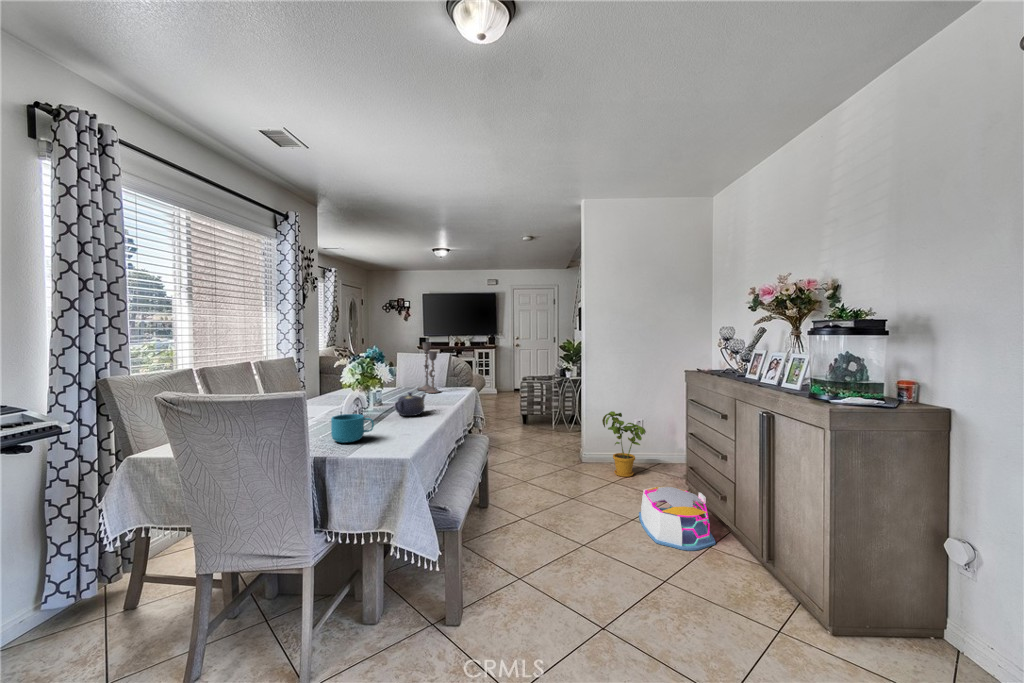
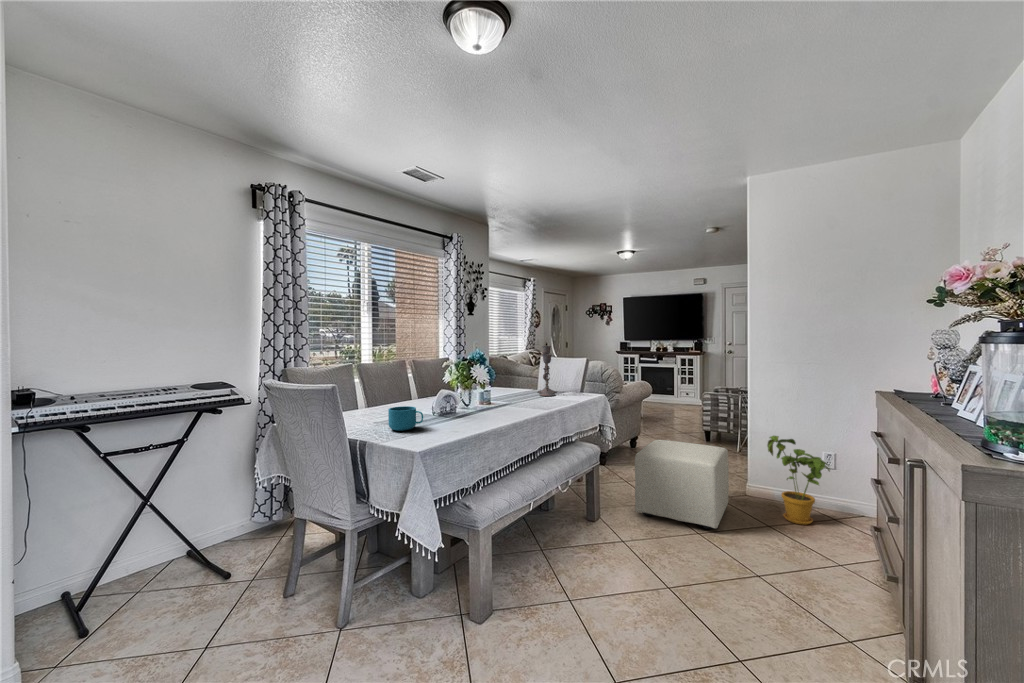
teapot: present [394,392,426,416] -> none [469,392,509,415]
ottoman: none [515,425,584,494] -> present [635,440,729,529]
storage bin: present [639,487,715,551] -> none [769,542,876,644]

